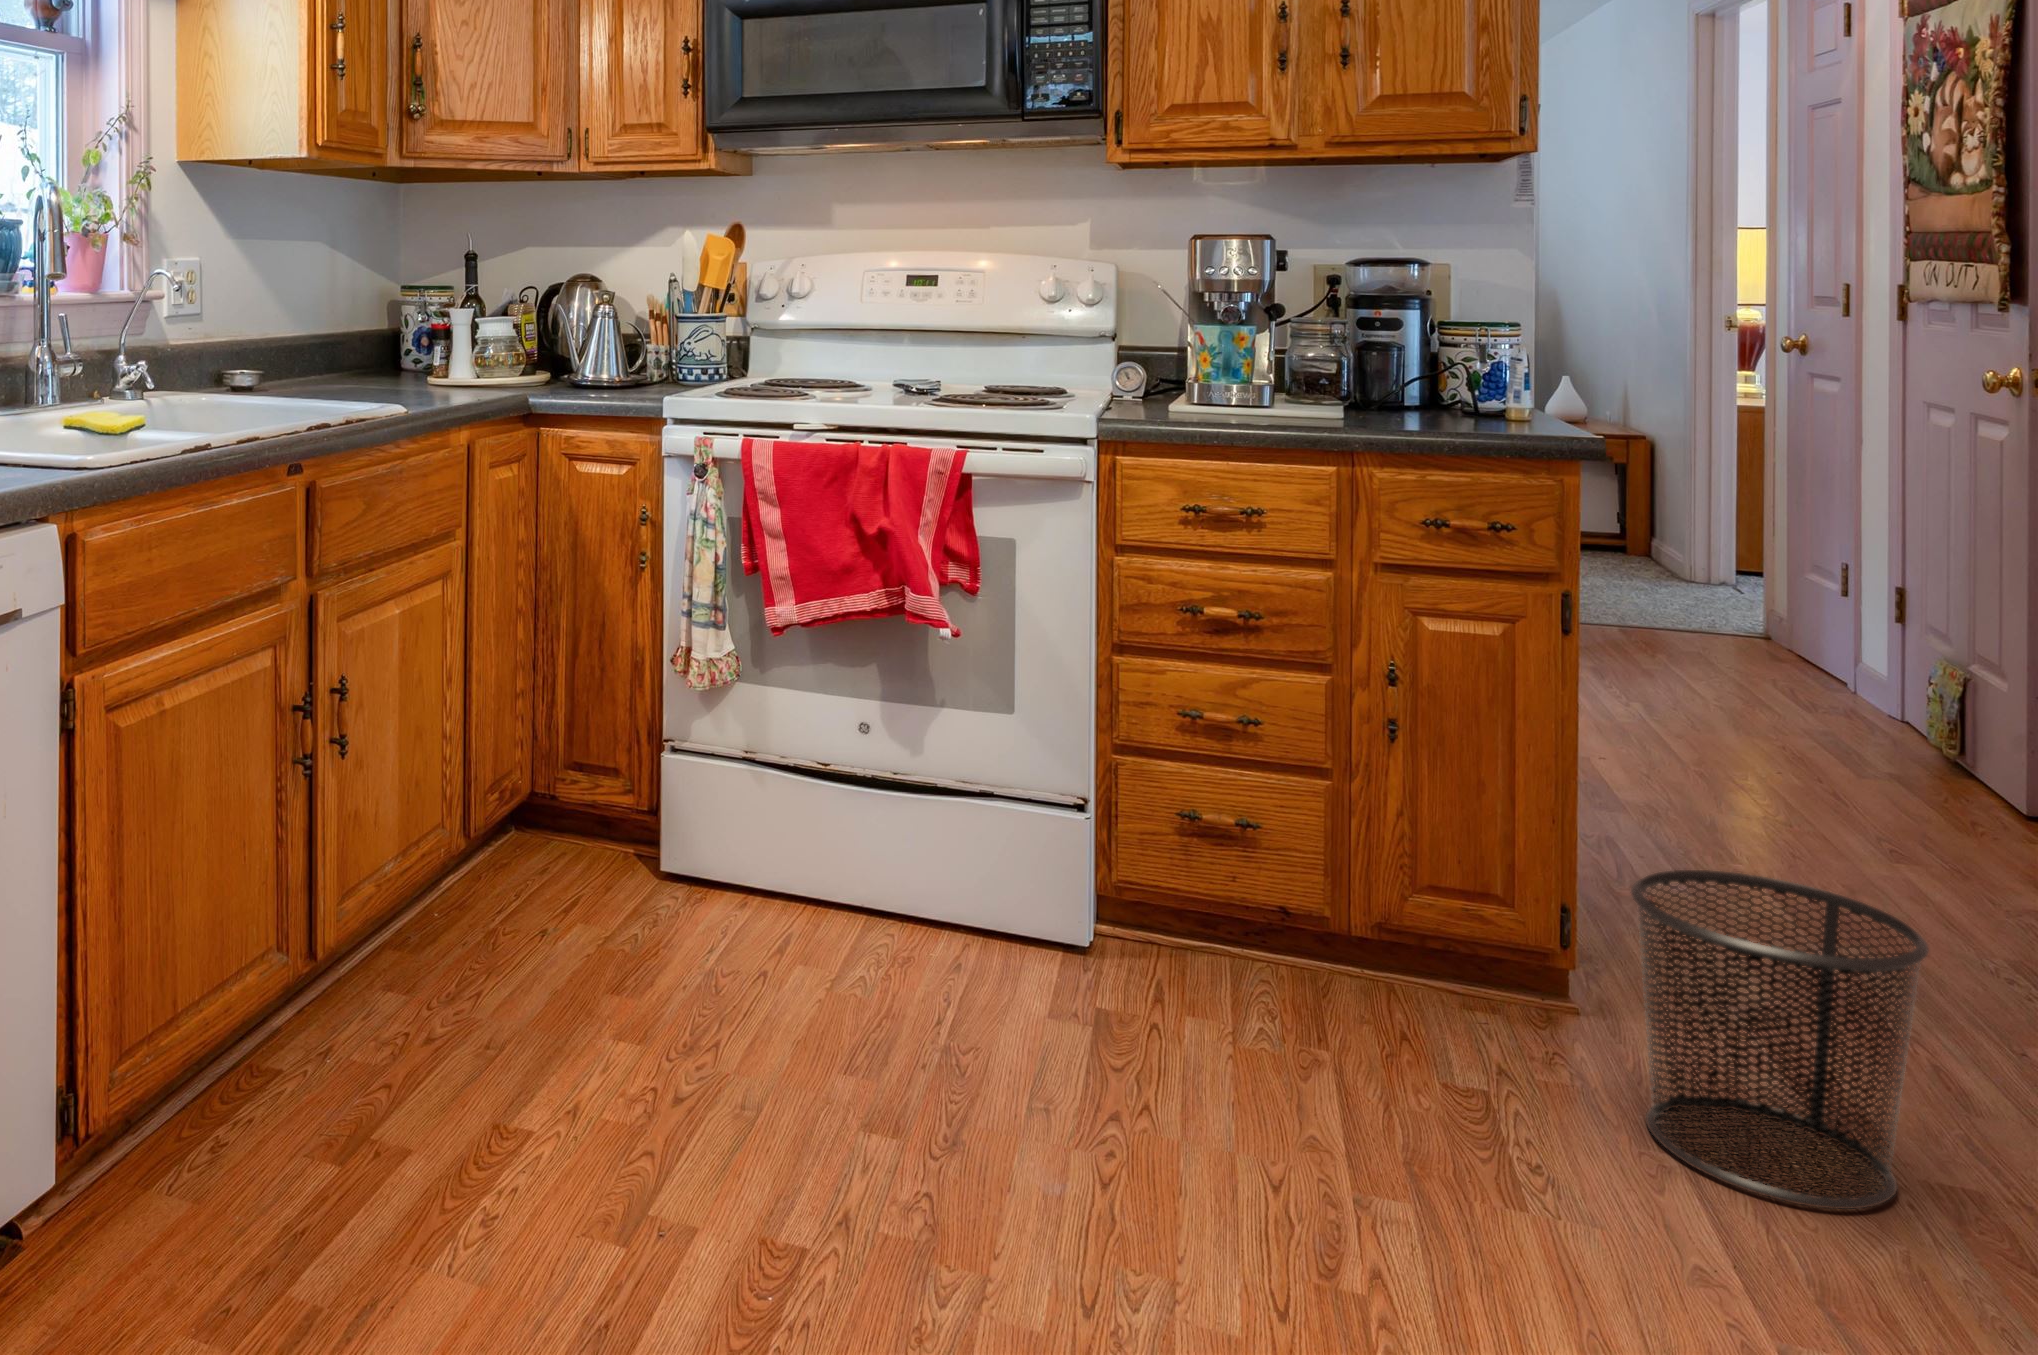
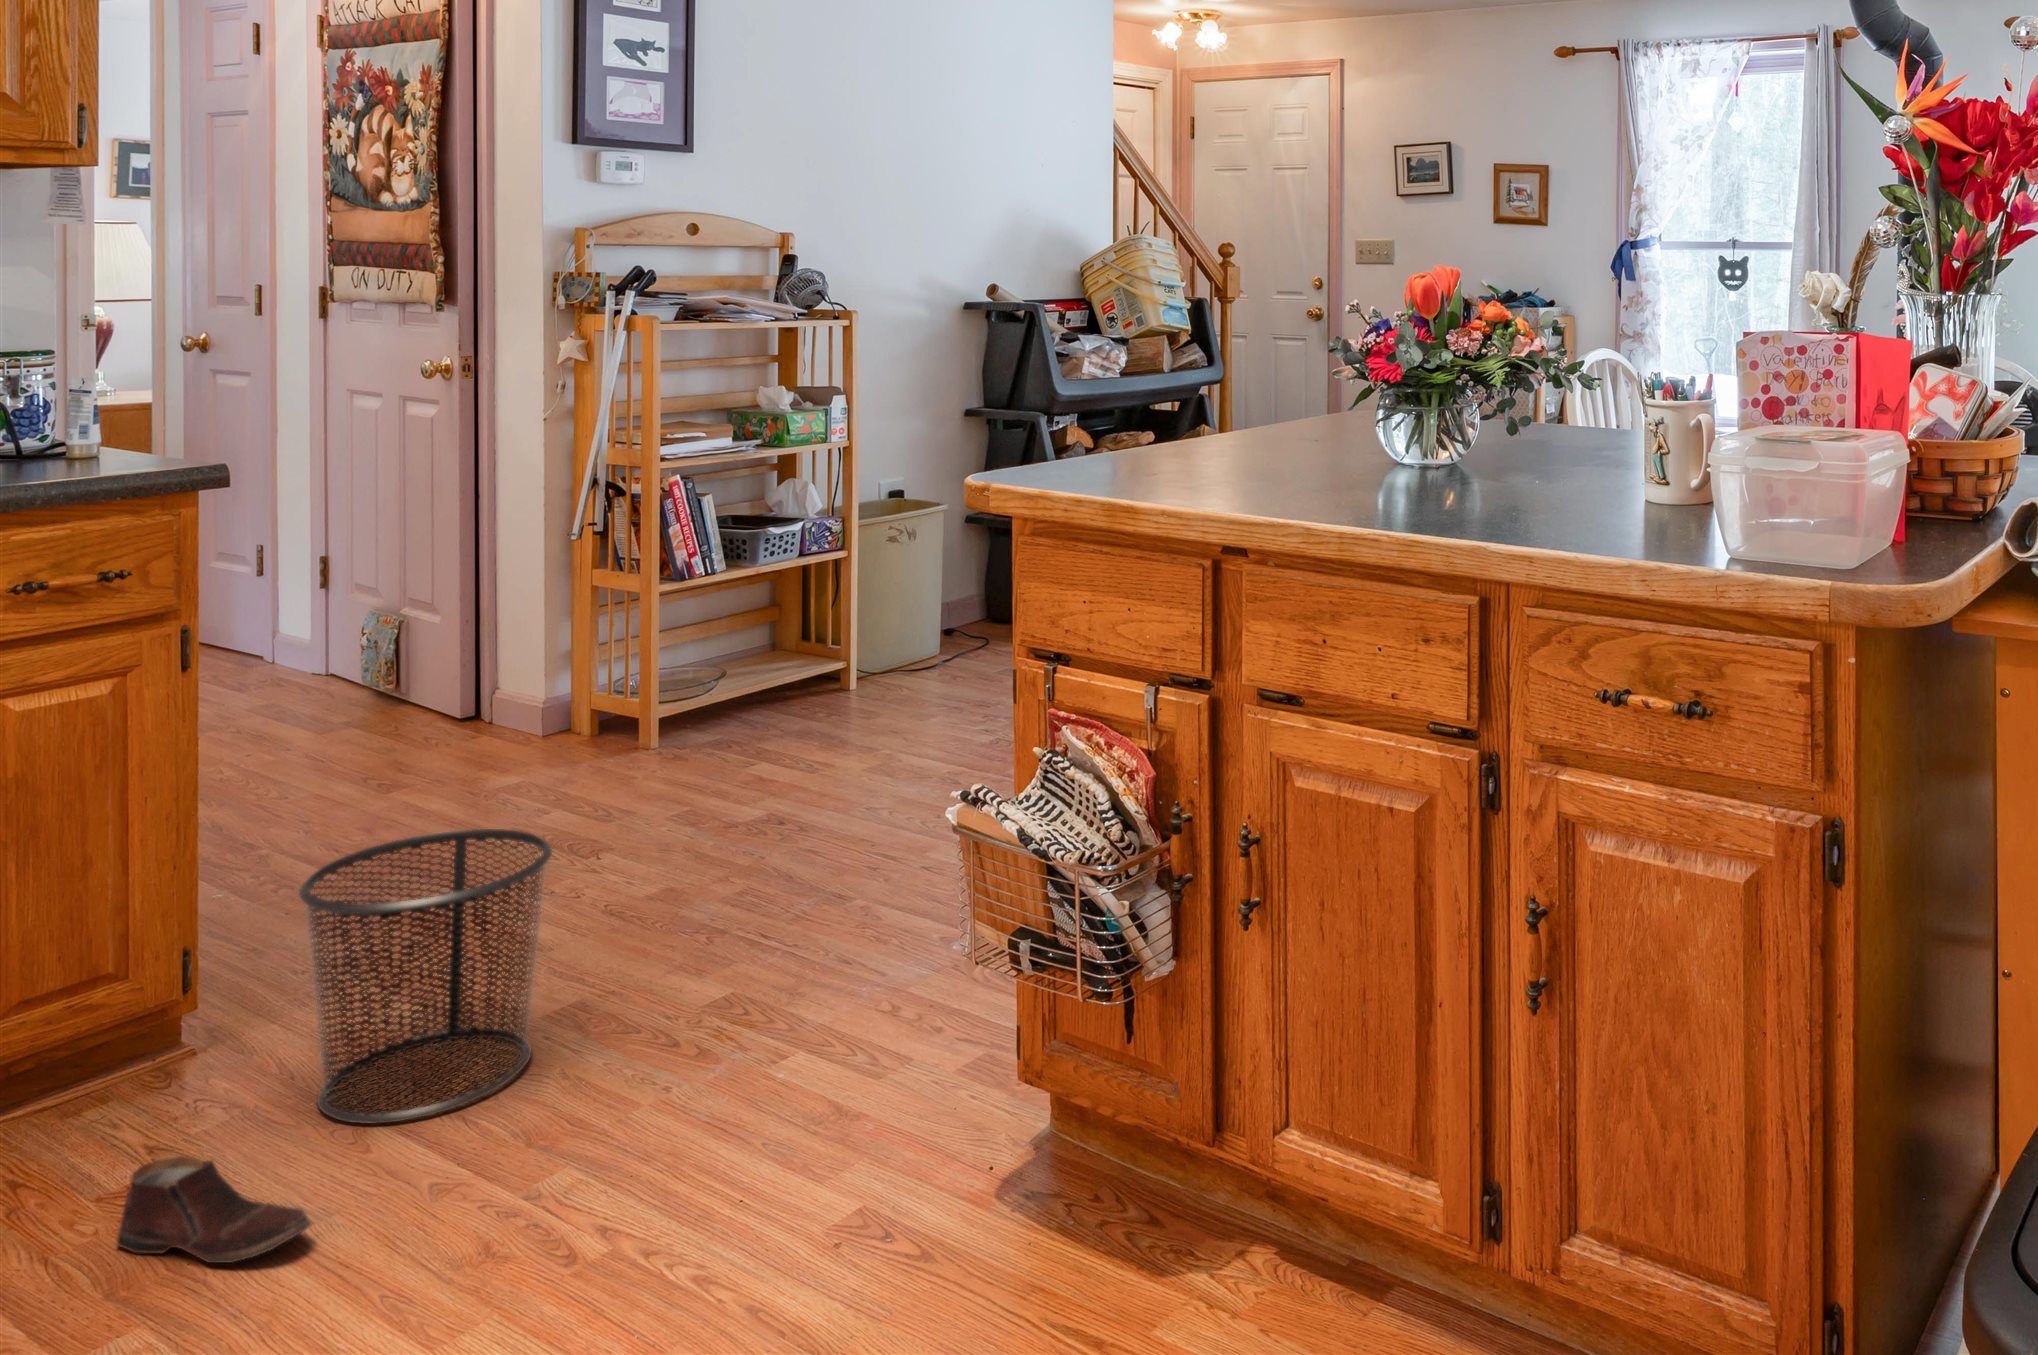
shoe: none [1432,1068,1573,1211] -> present [116,1156,312,1263]

